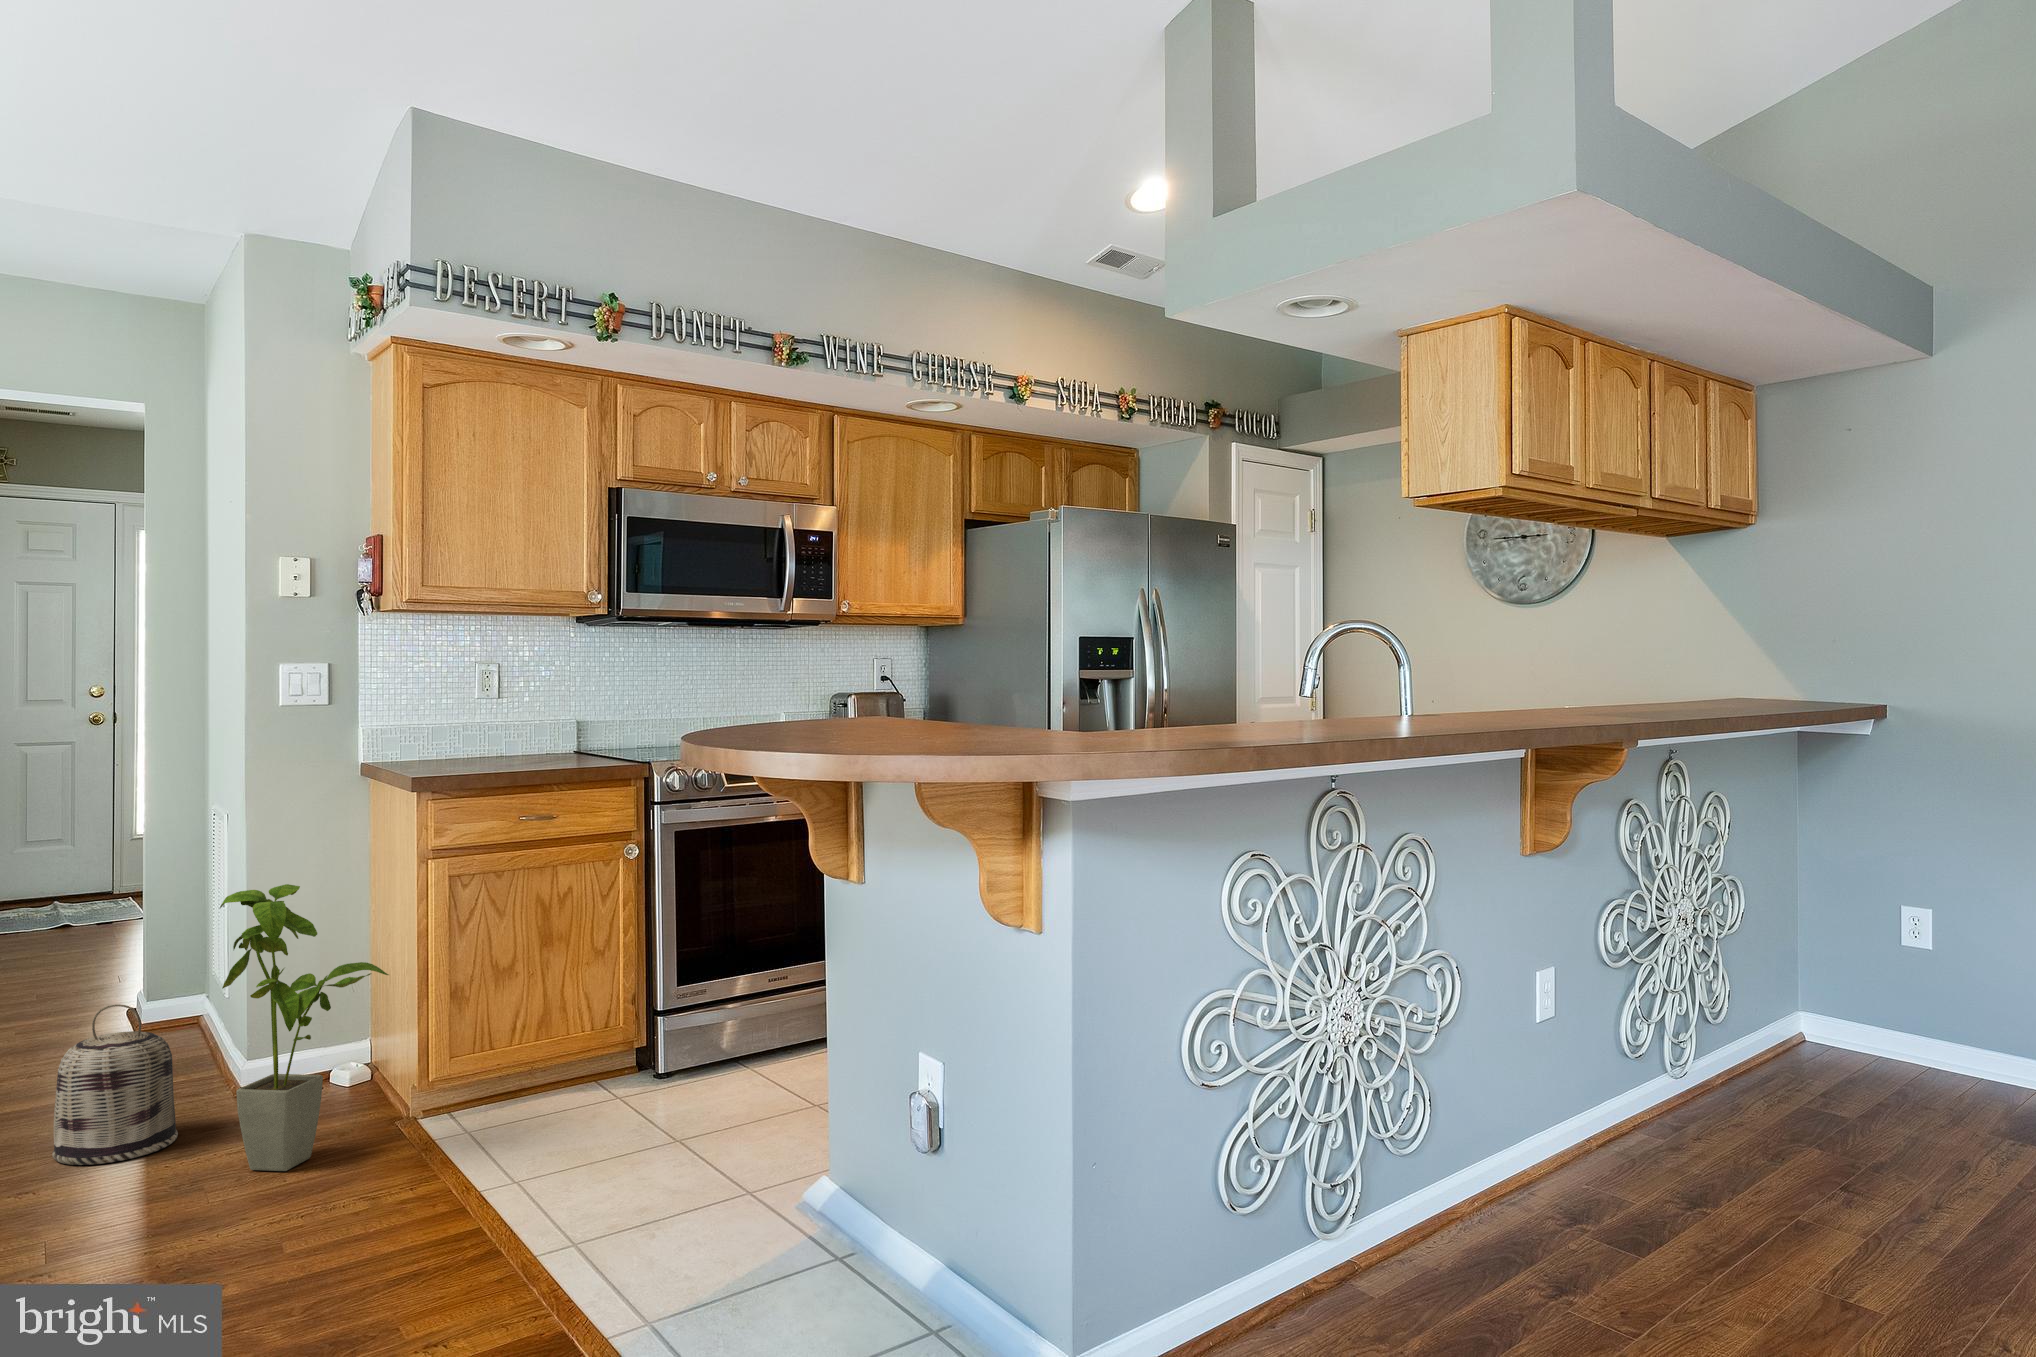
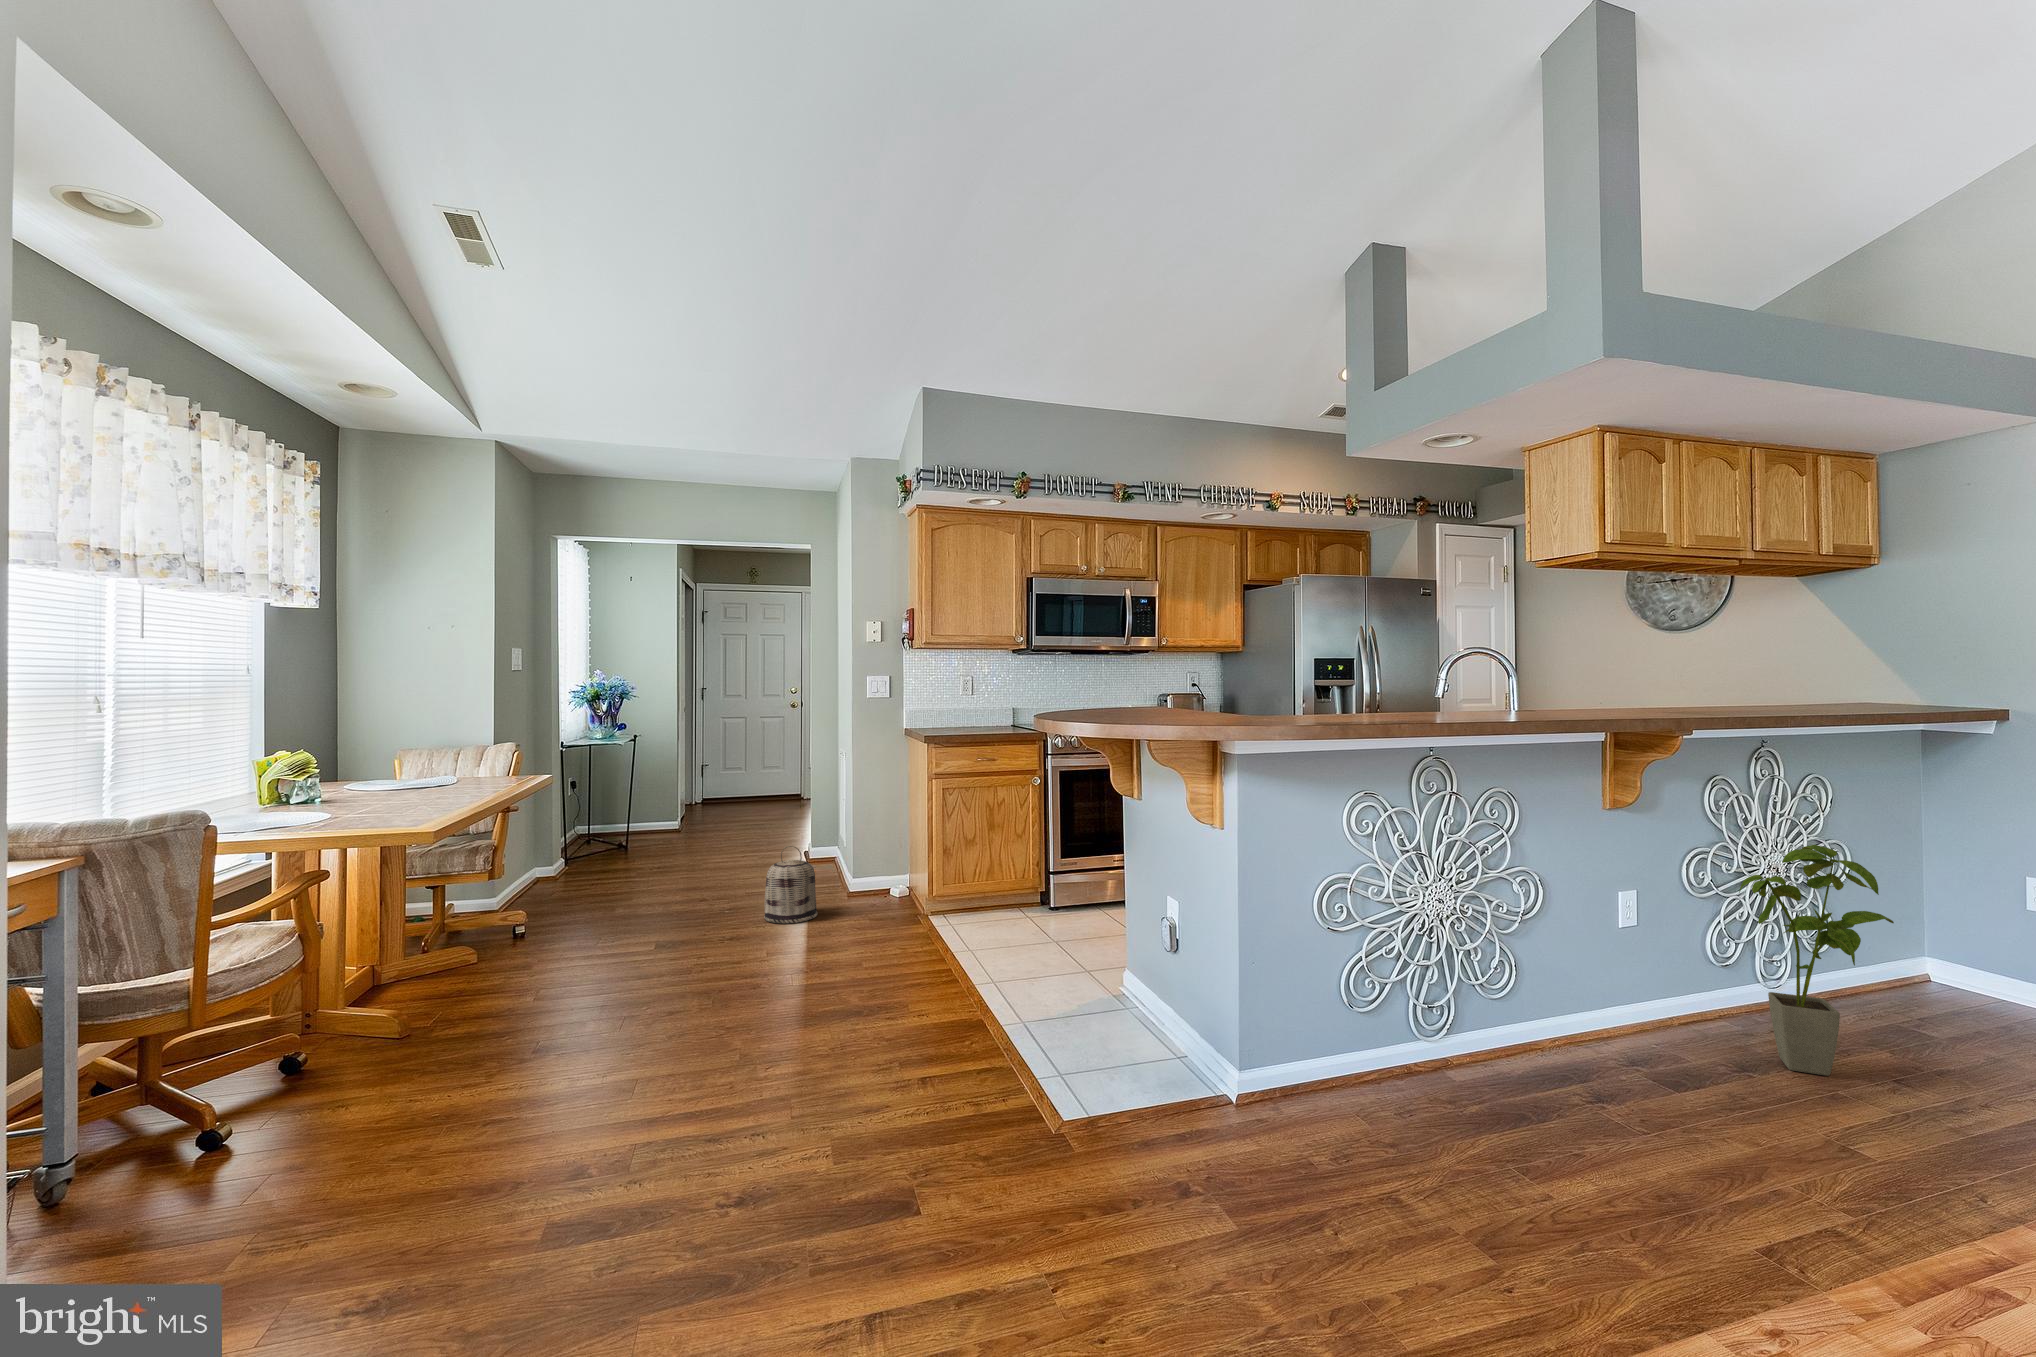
house plant: present [220,884,389,1171] -> present [1739,845,1894,1076]

